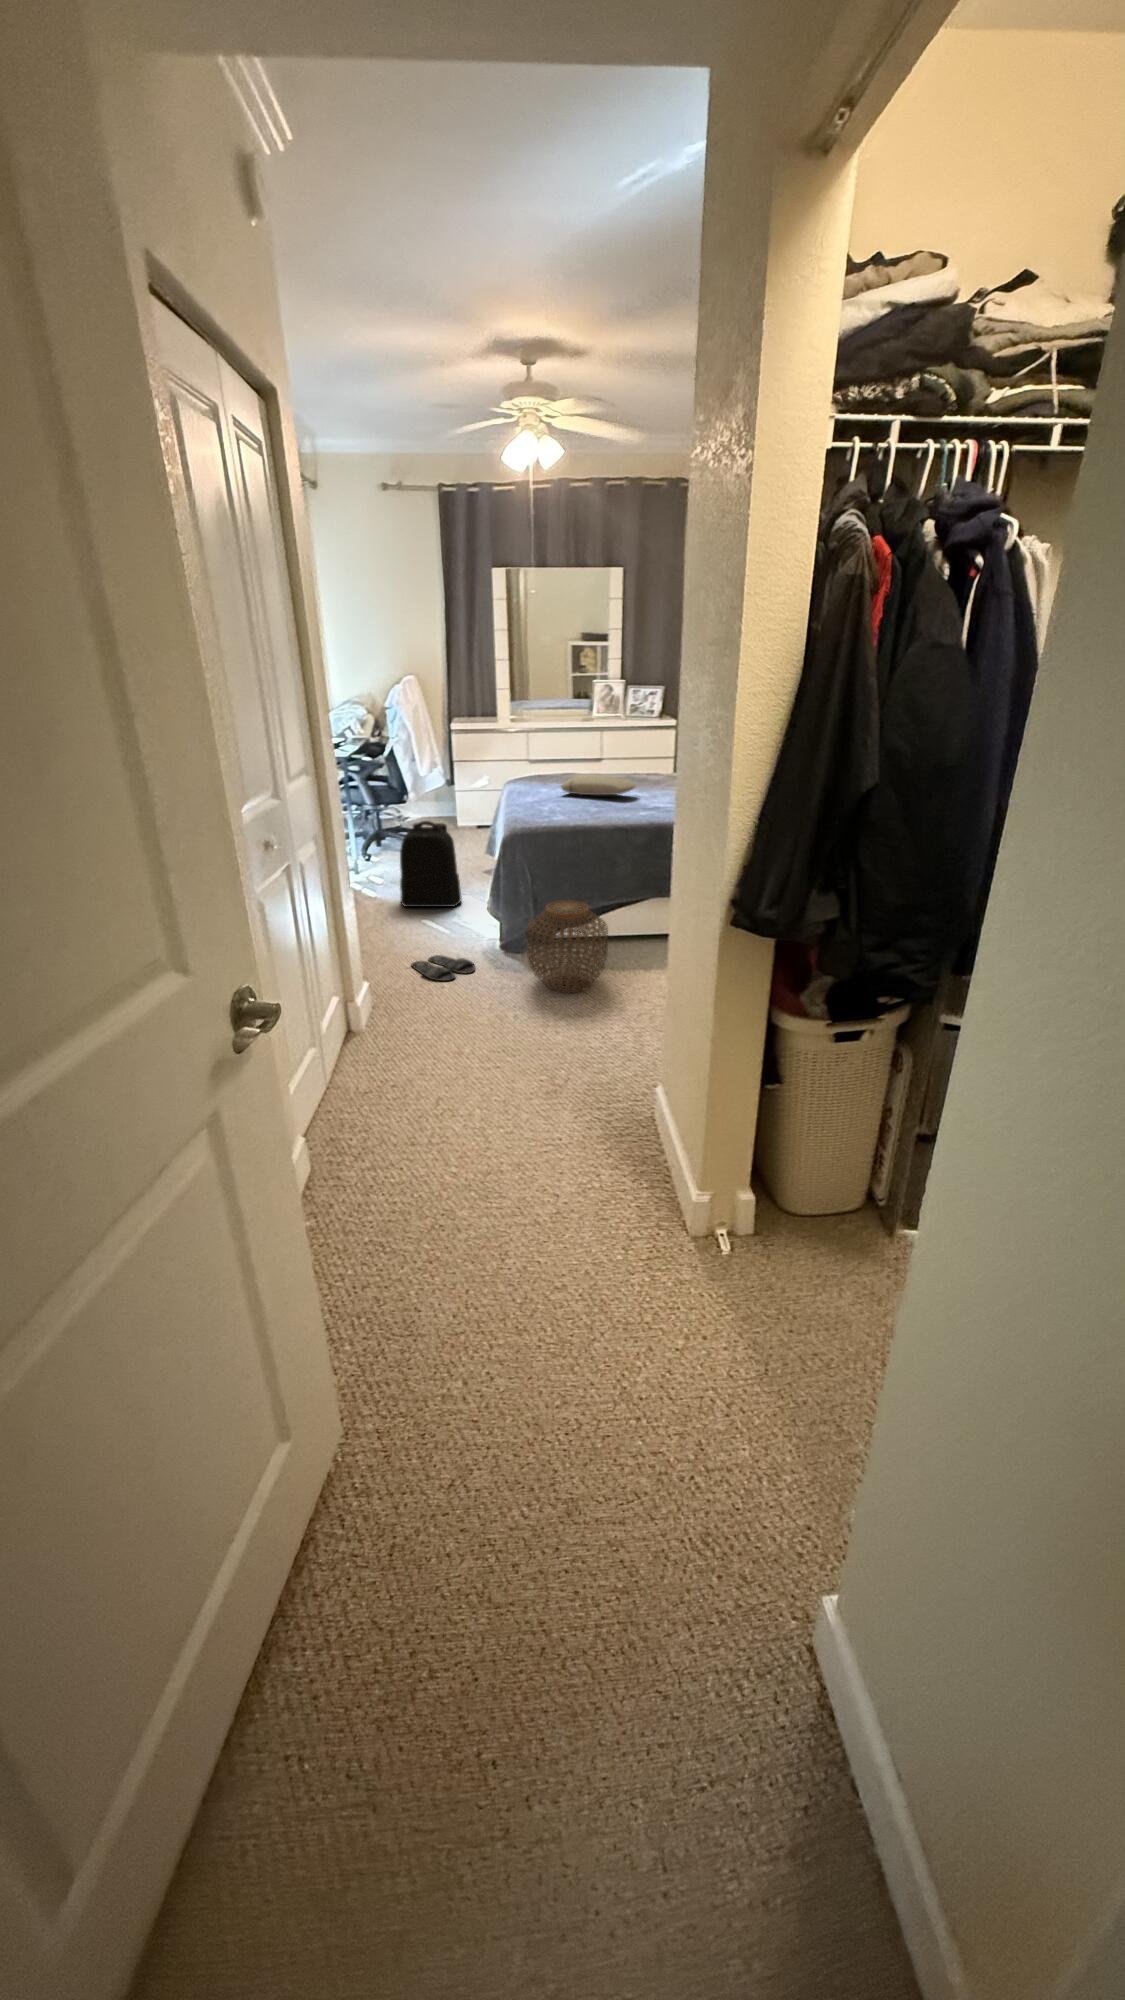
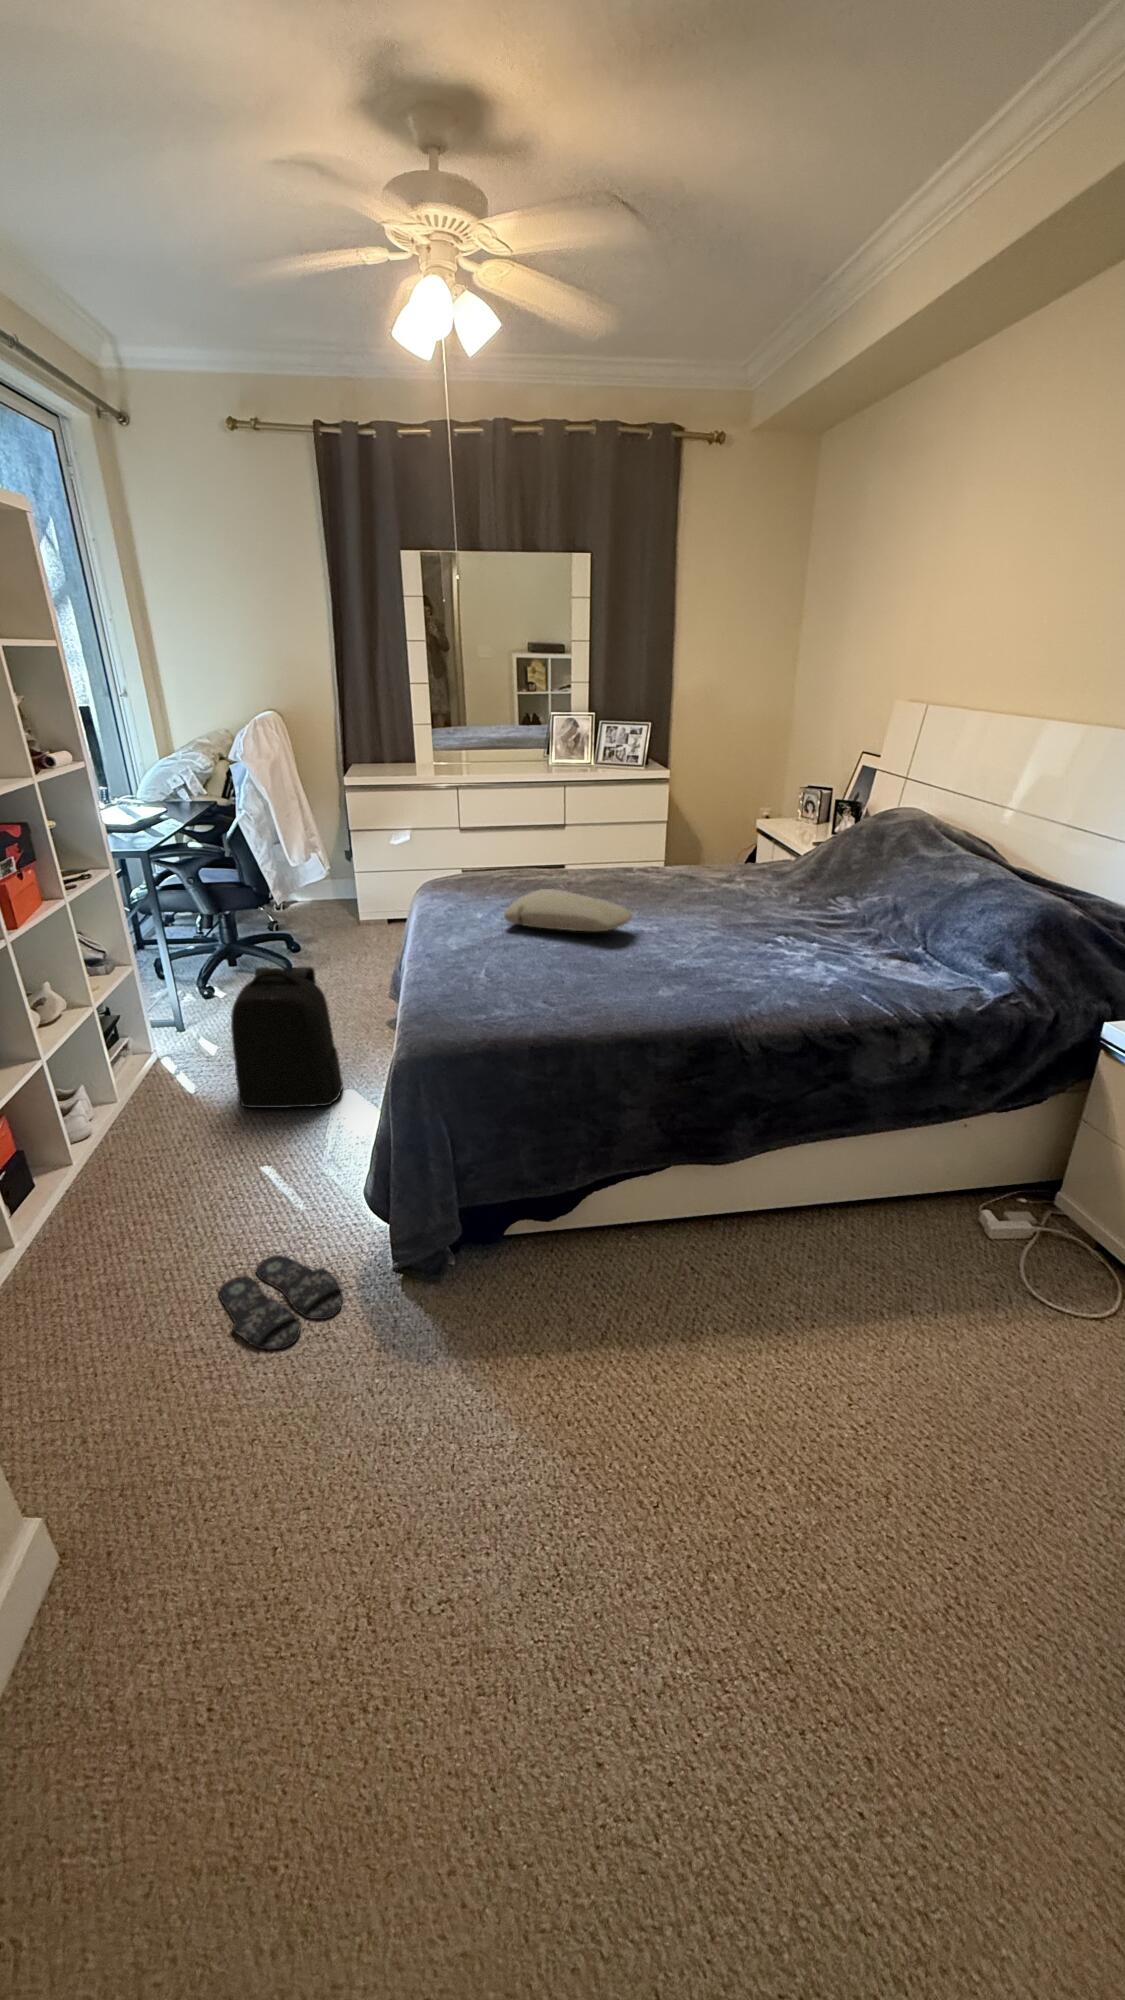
woven basket: present [527,900,608,993] -> none [435,1197,601,1390]

